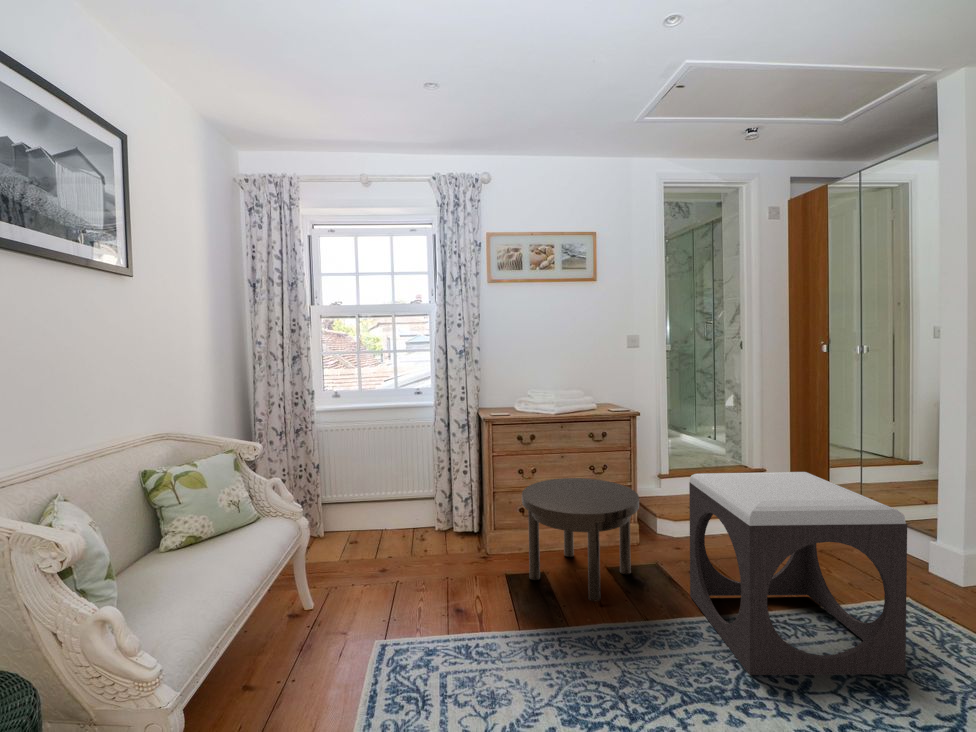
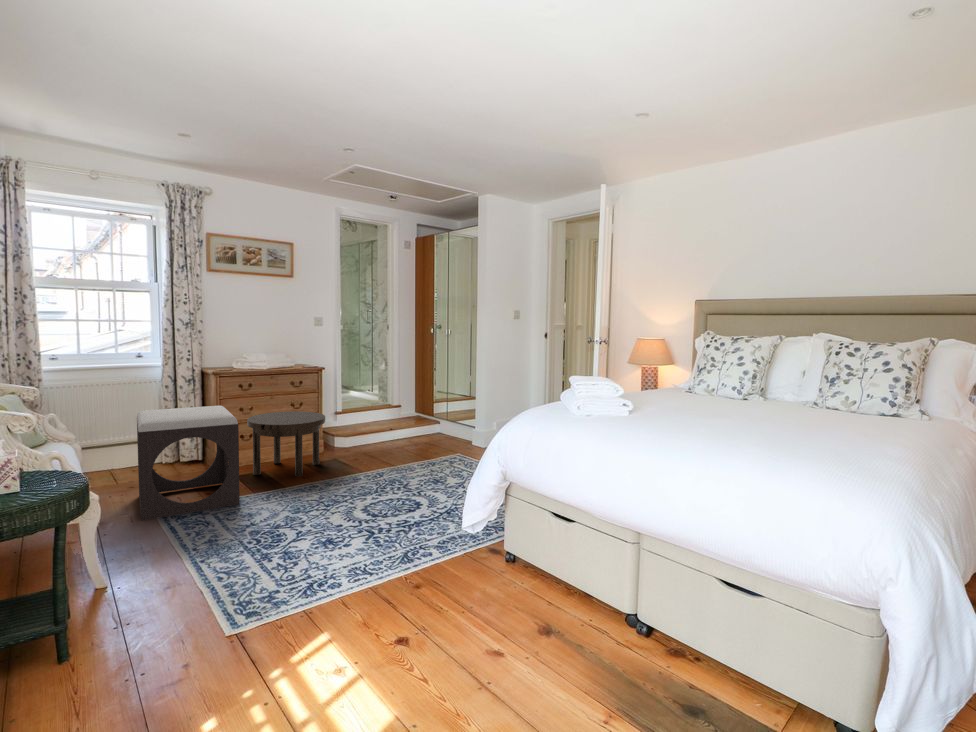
footstool: present [689,472,907,675] -> present [137,406,240,521]

